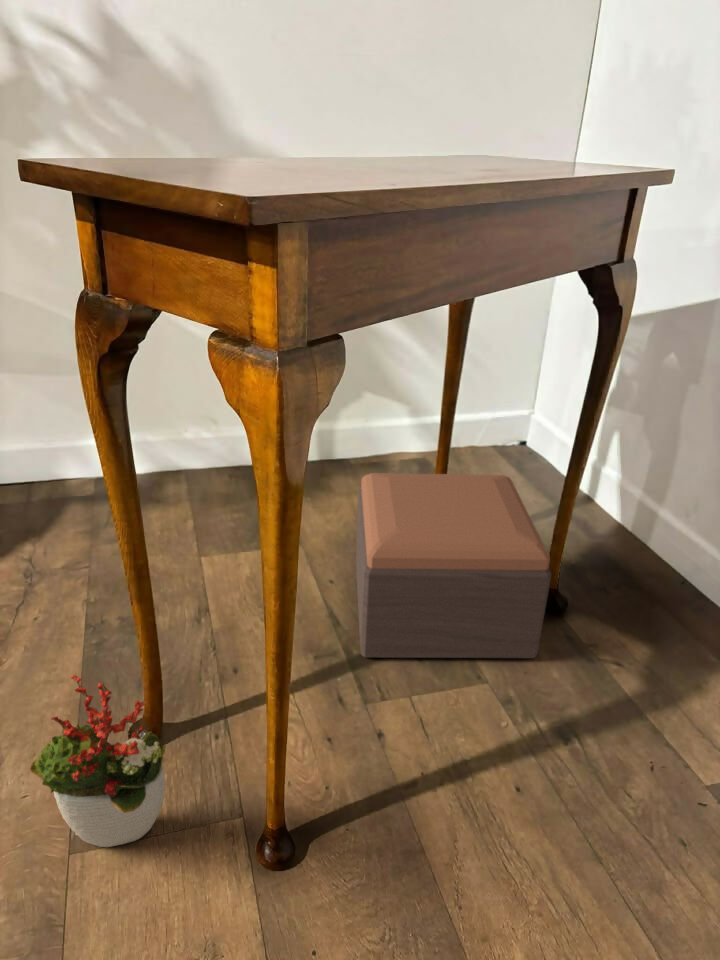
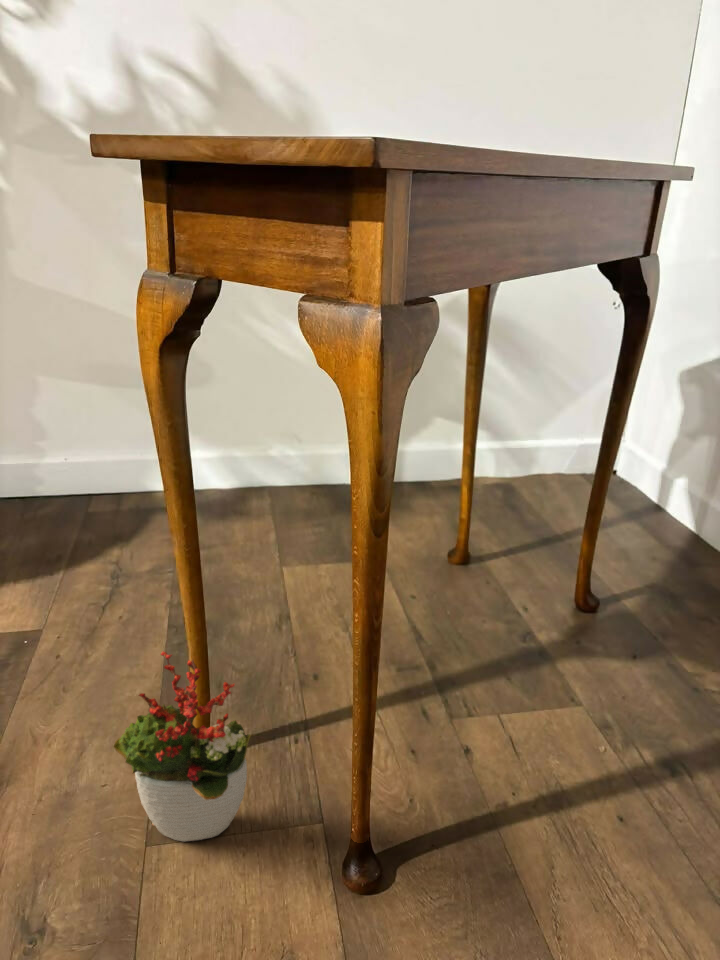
footstool: present [356,473,551,658] -> none [442,487,659,688]

